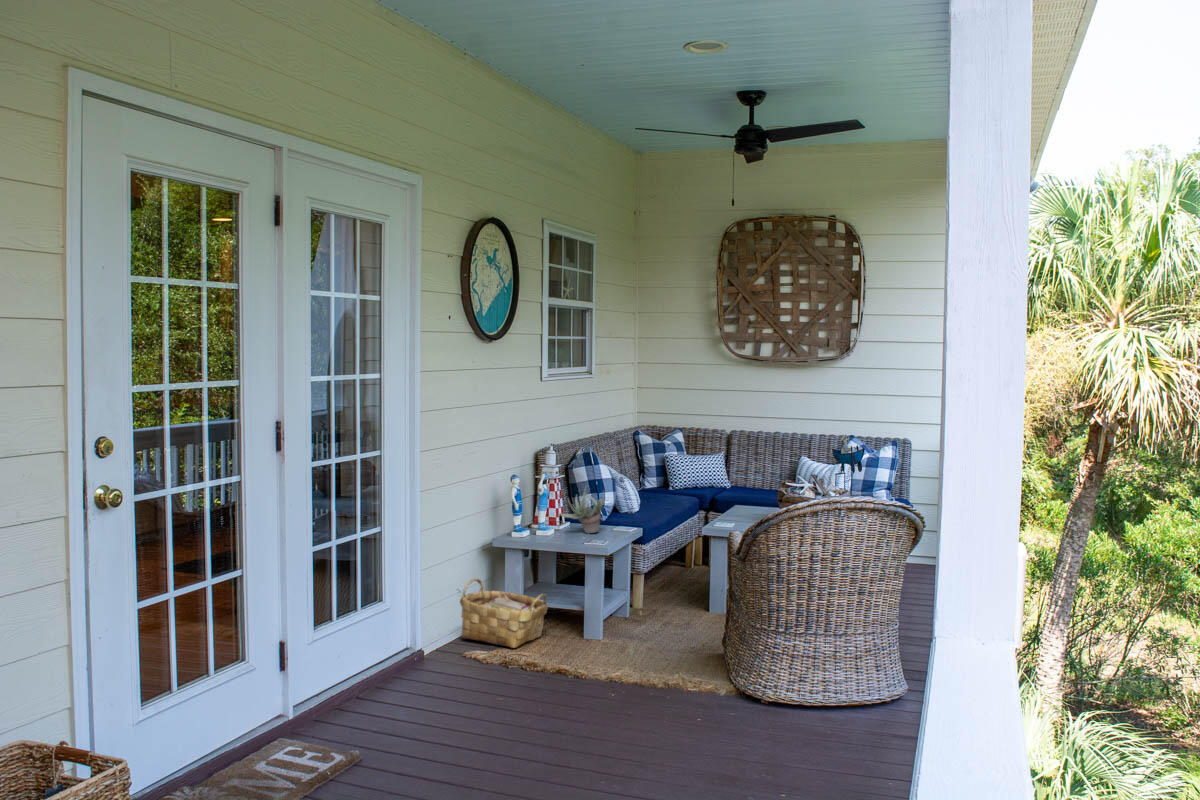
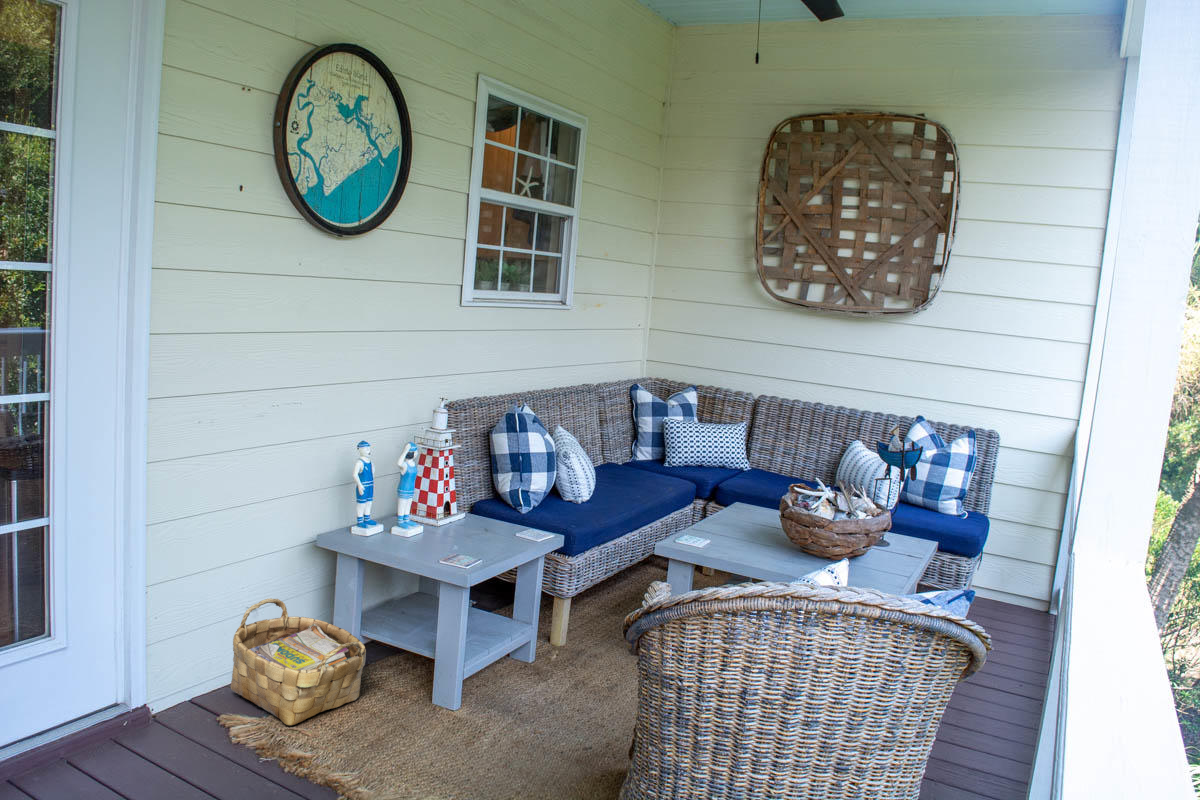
succulent plant: present [560,488,604,533] -> none [419,471,494,543]

